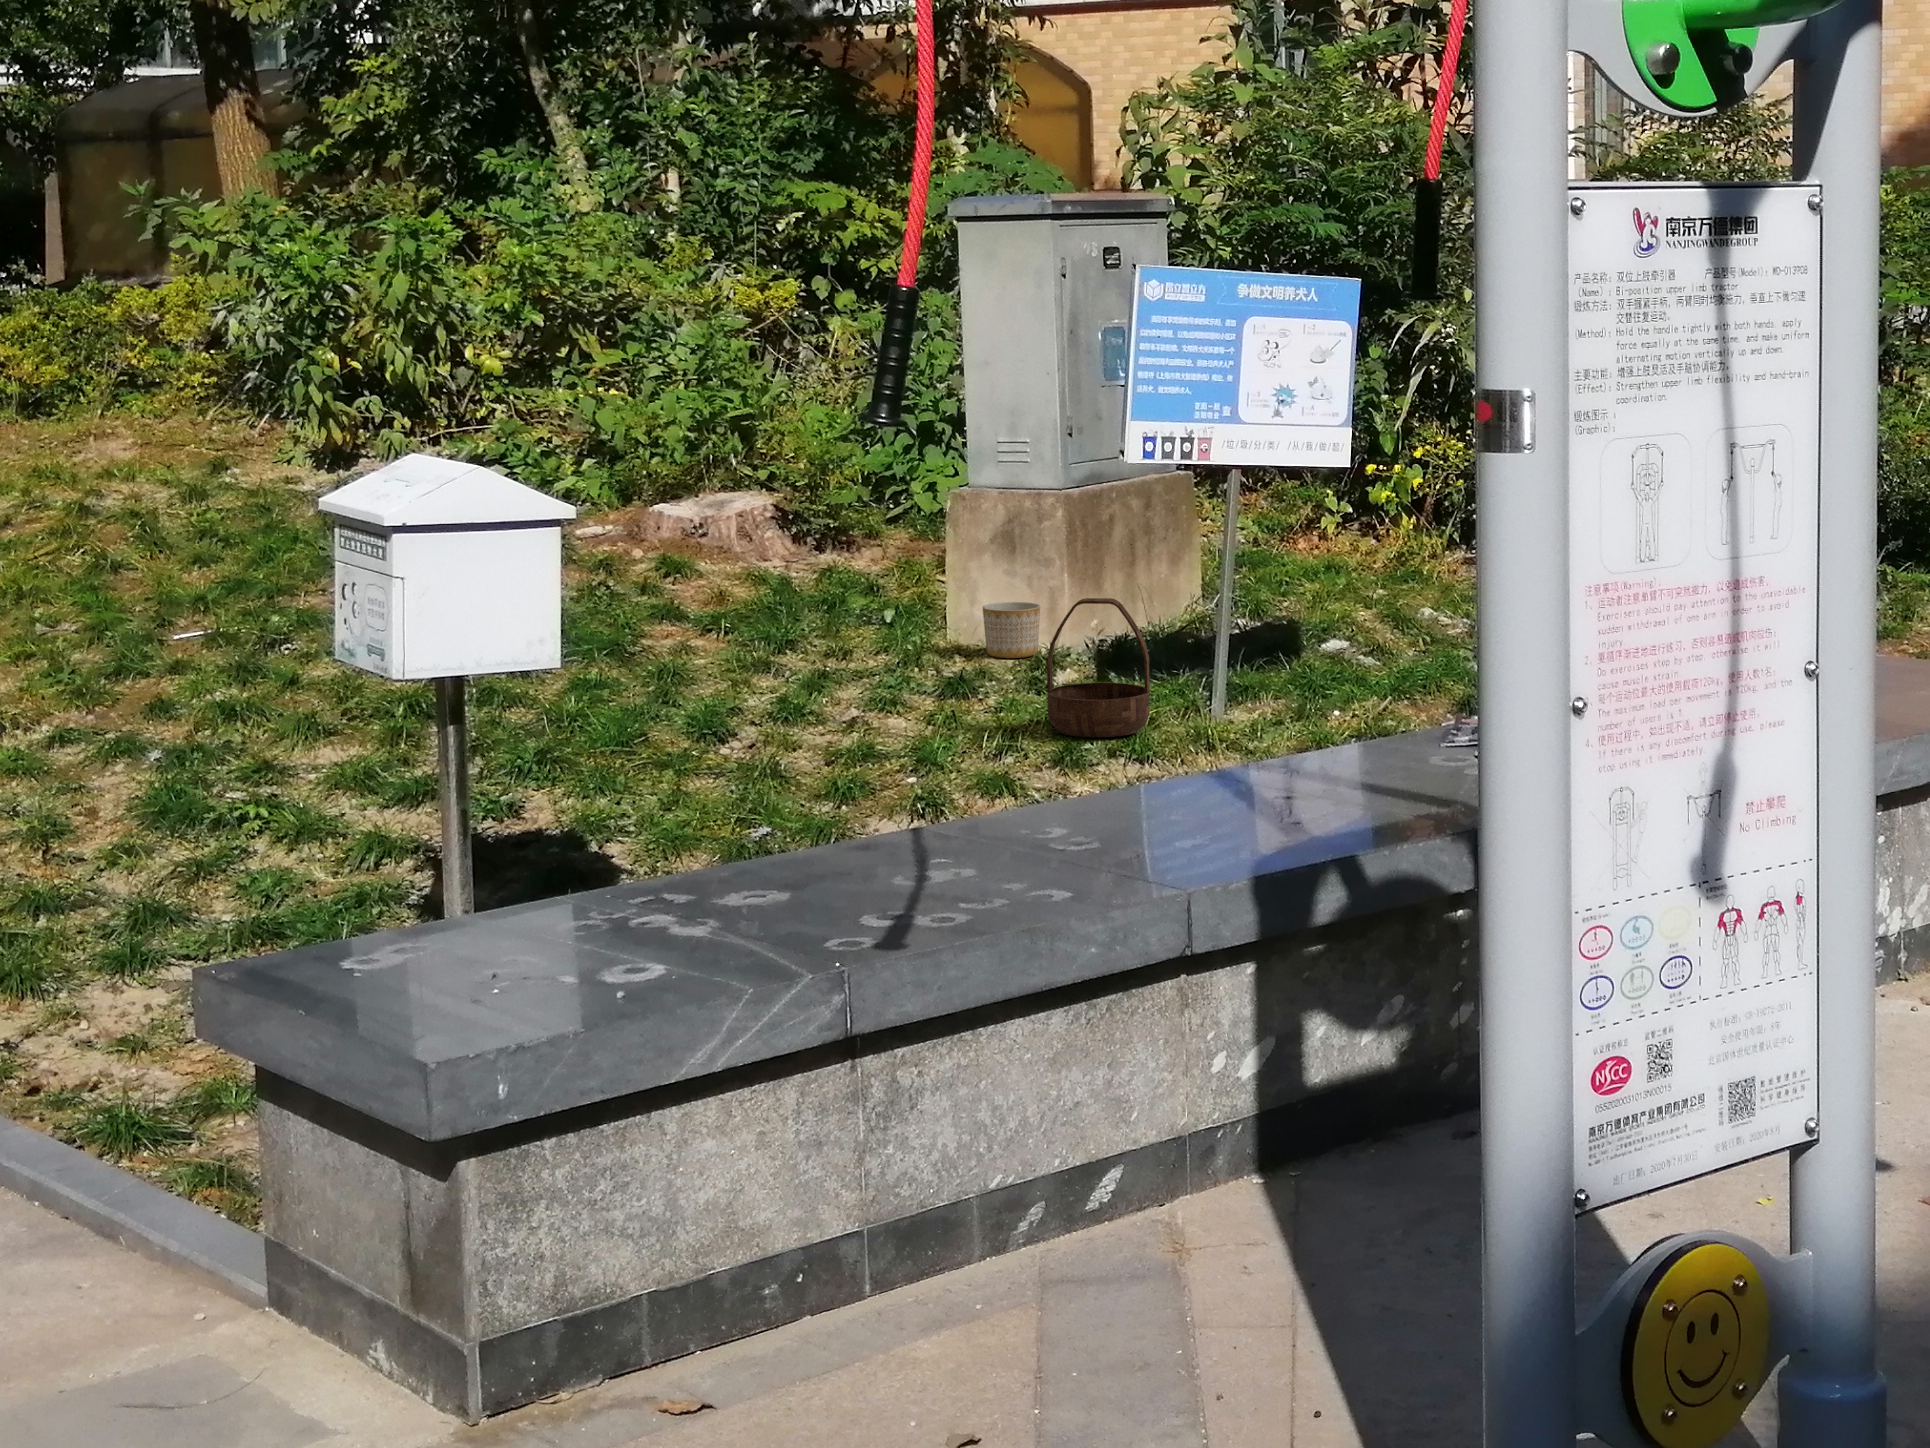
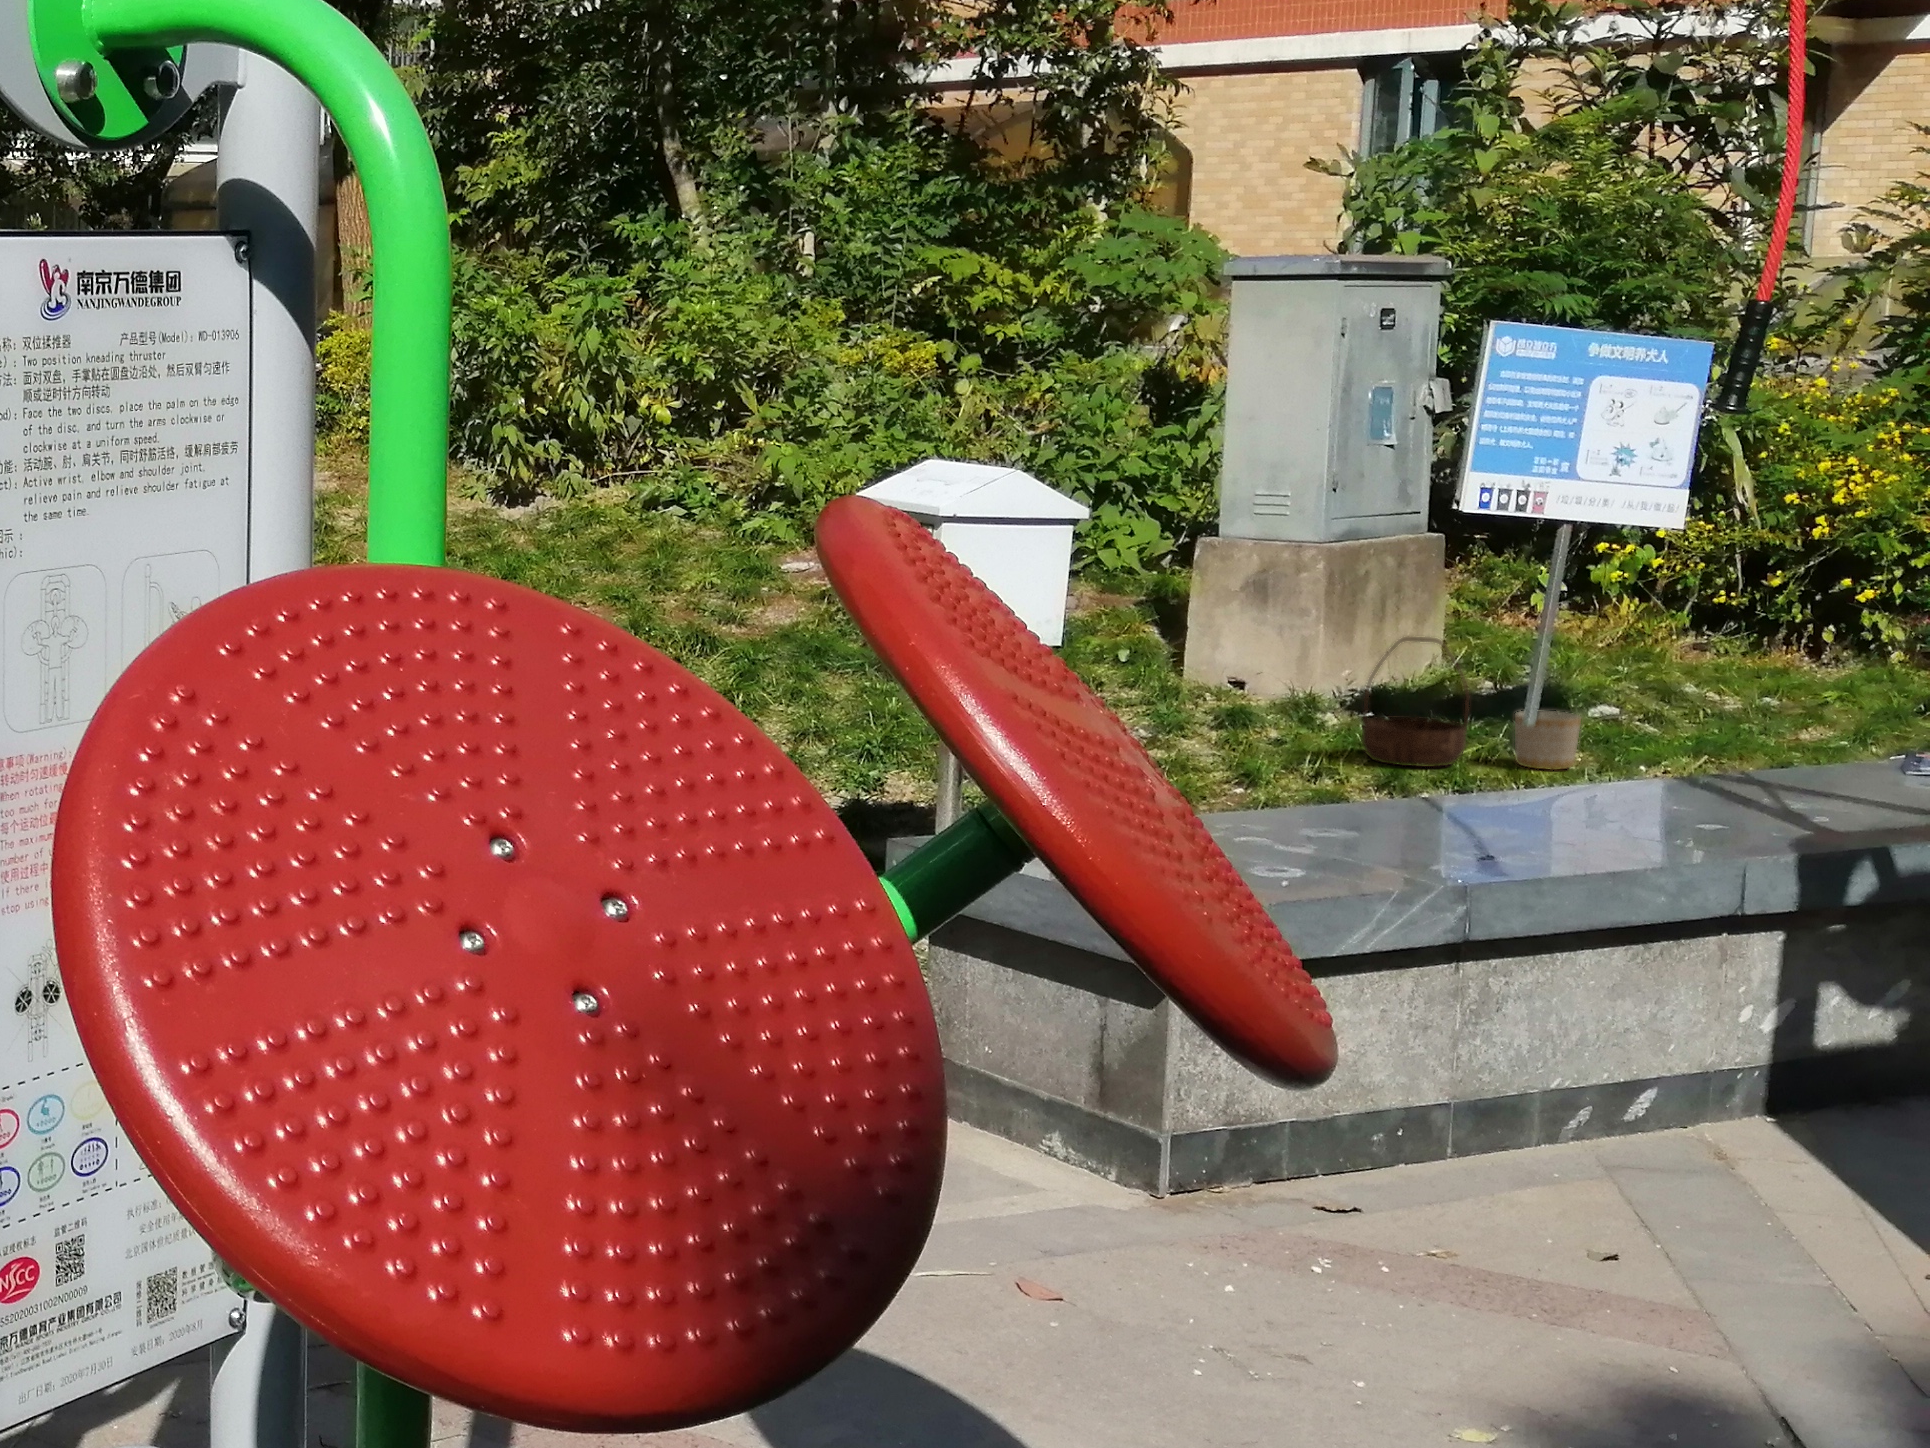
planter: present [983,602,1040,658] -> present [1515,711,1581,770]

